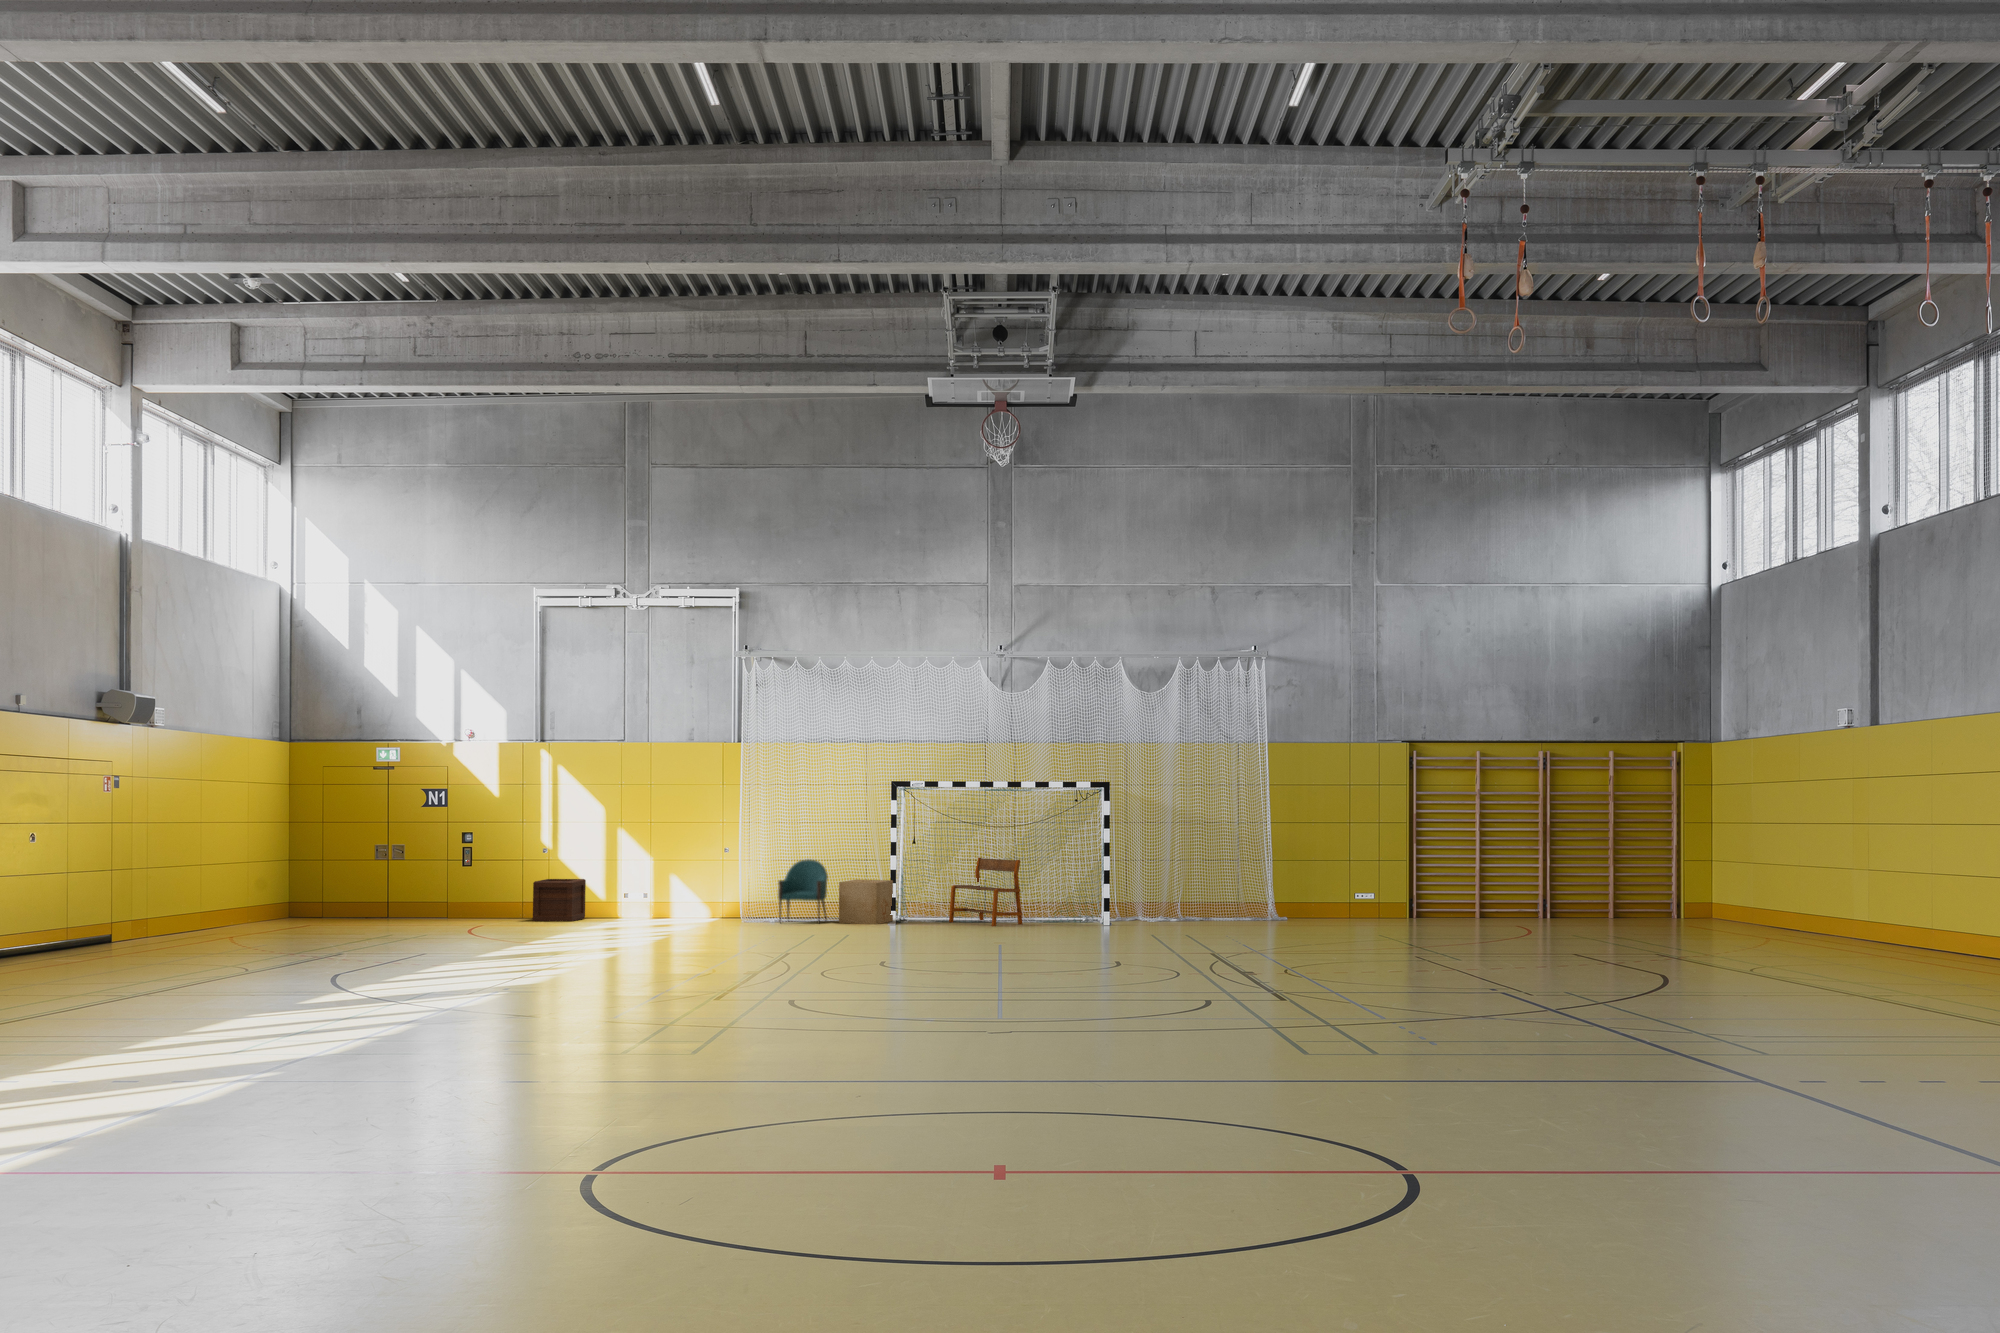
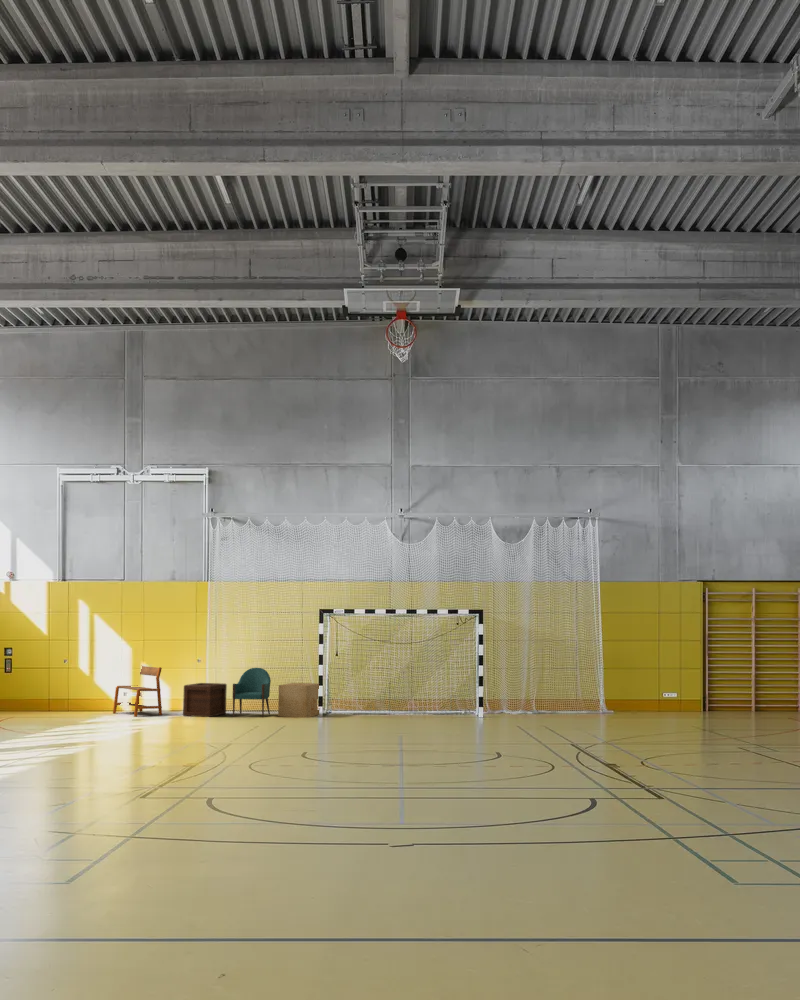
bench: present [949,858,1022,926] -> present [113,666,162,717]
wooden crate: present [533,879,586,922] -> present [183,683,227,717]

